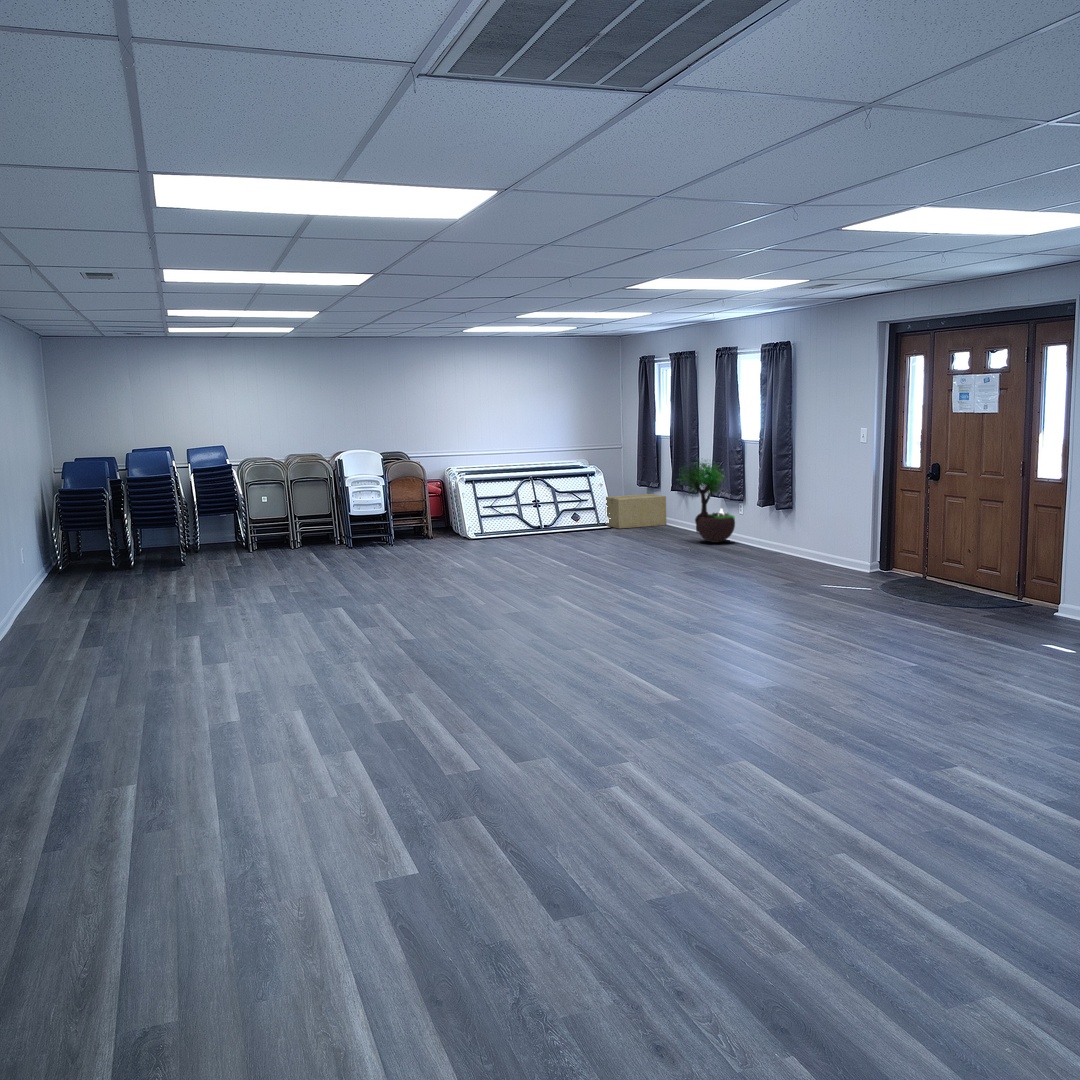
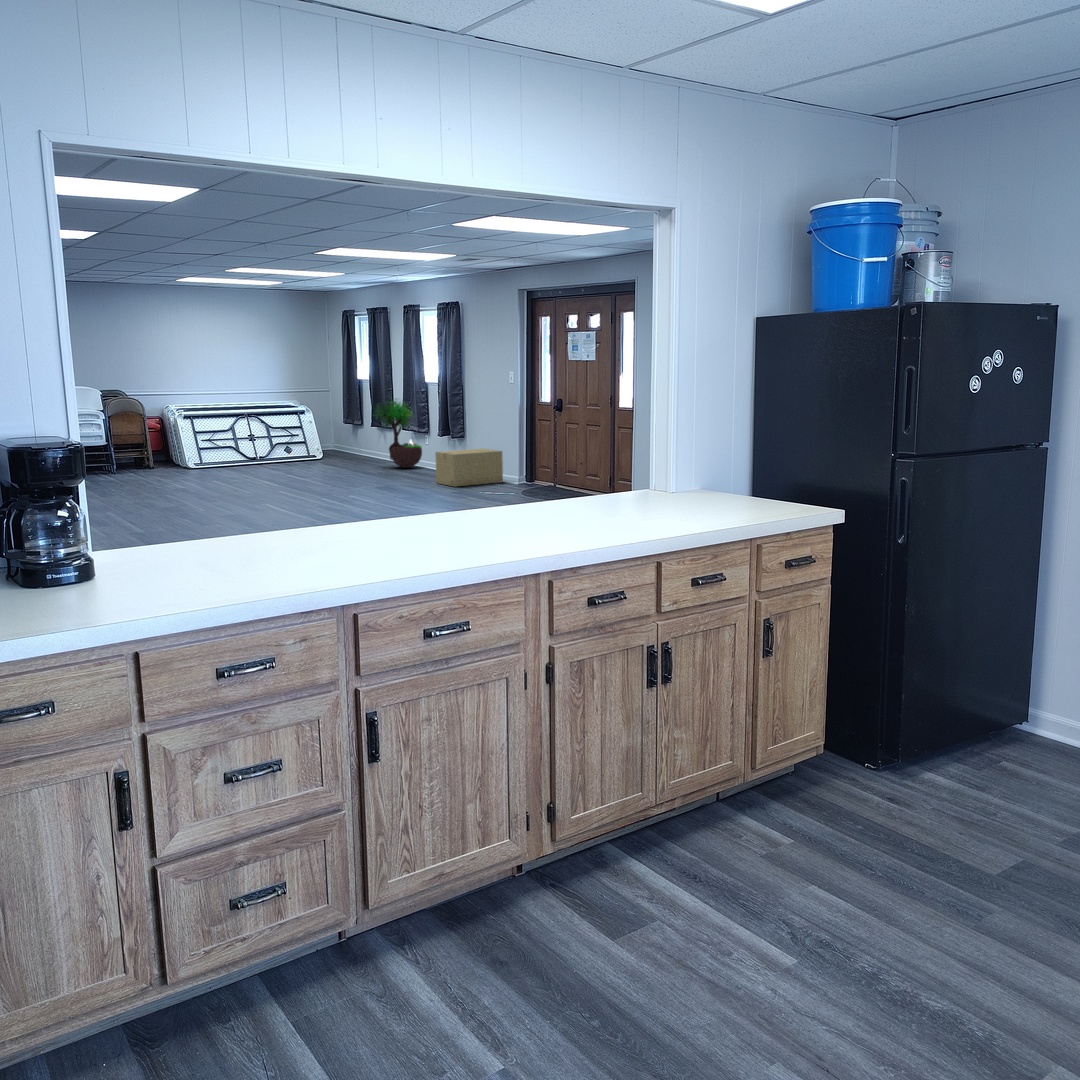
cardboard box: present [605,494,666,529] -> present [435,449,503,487]

